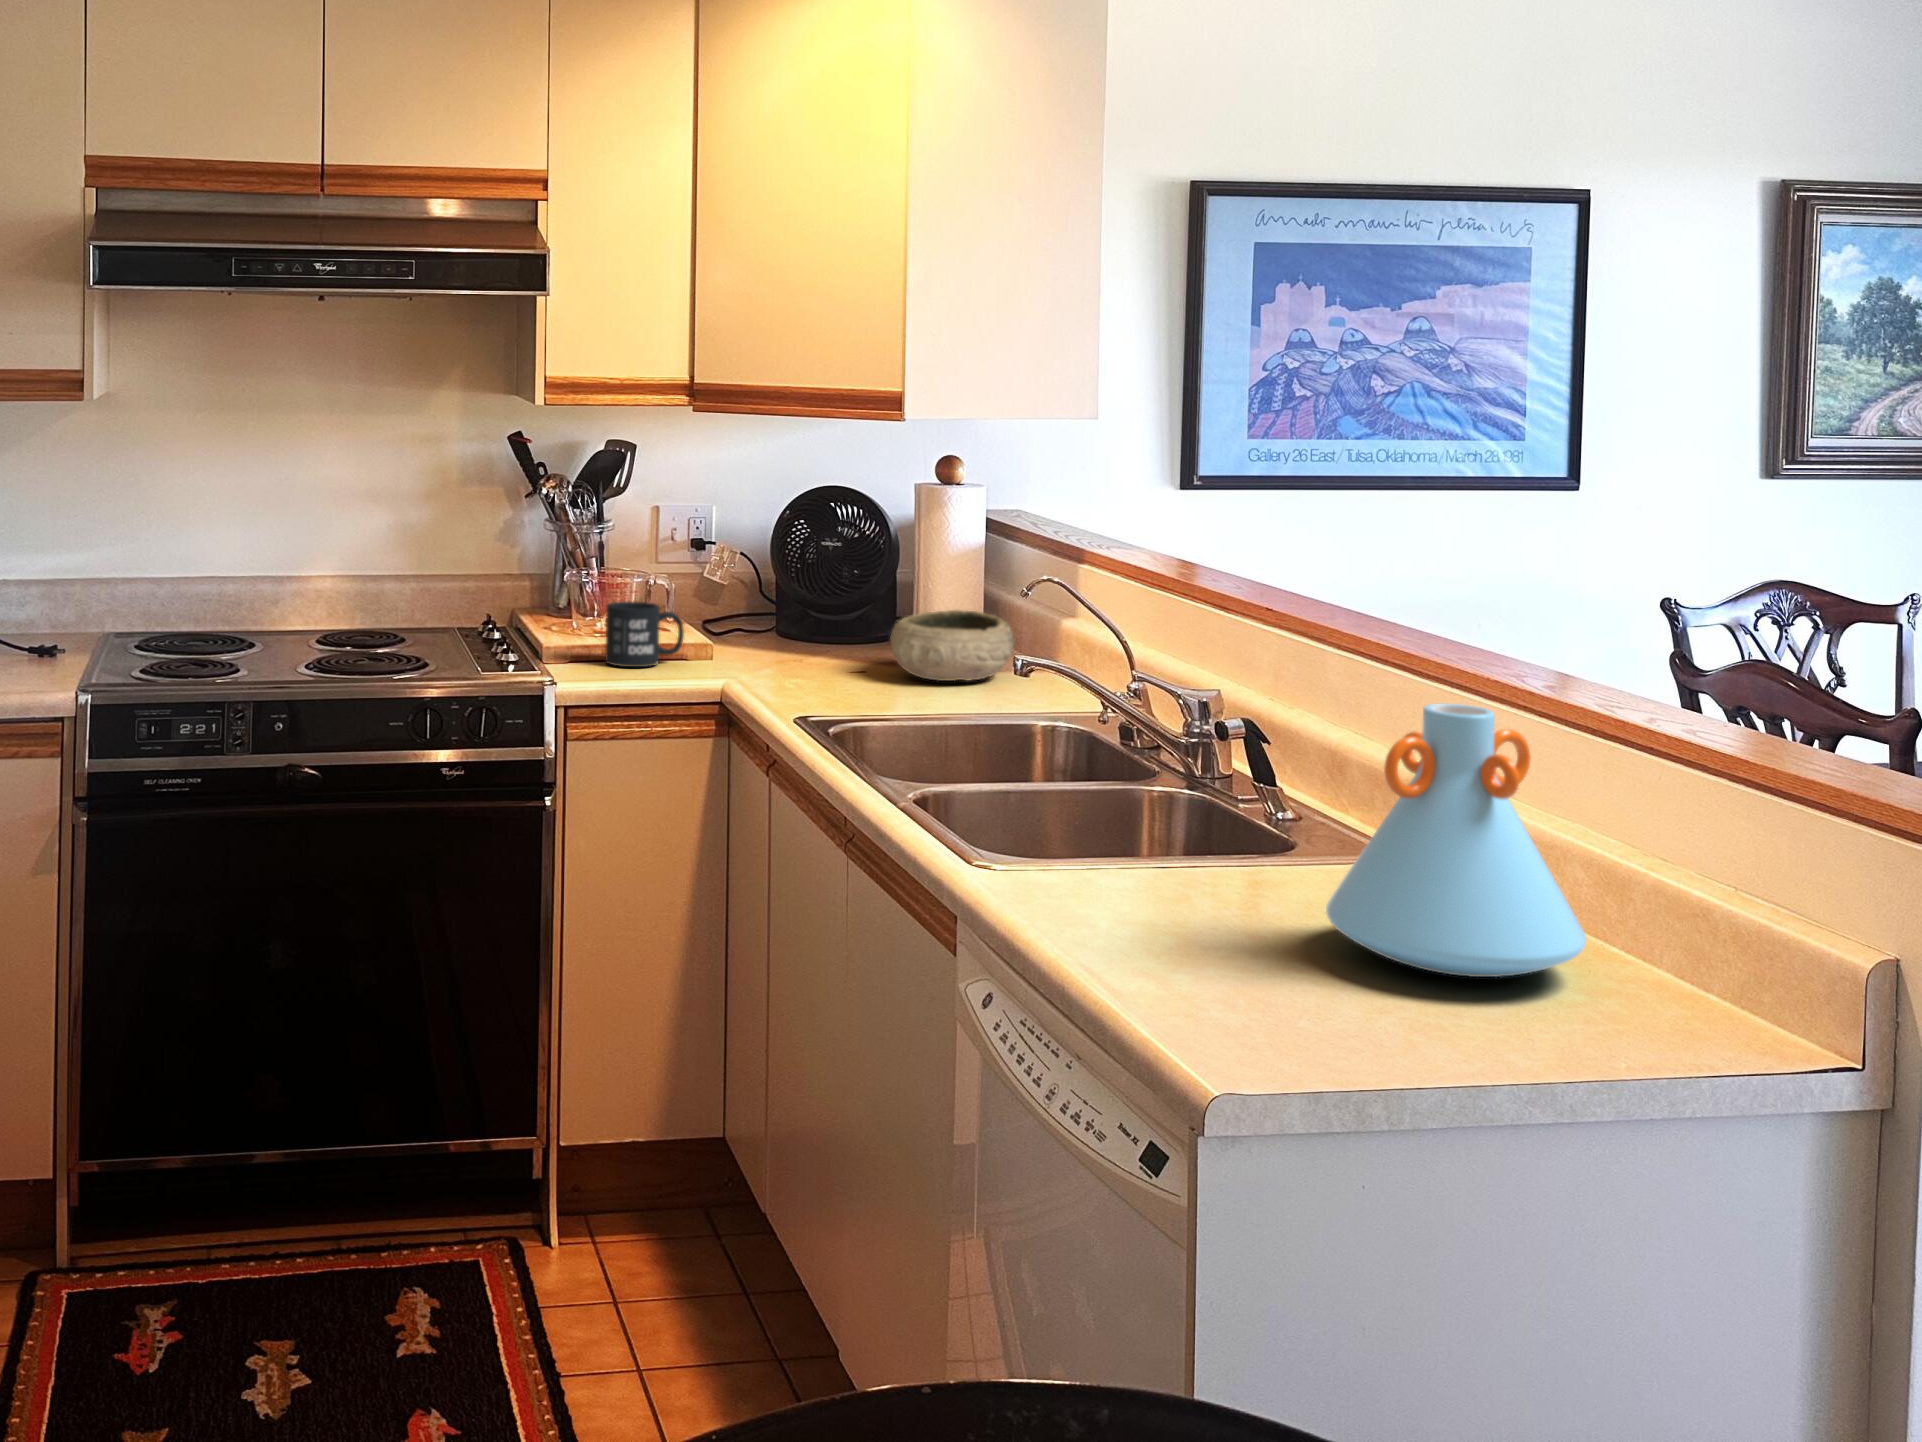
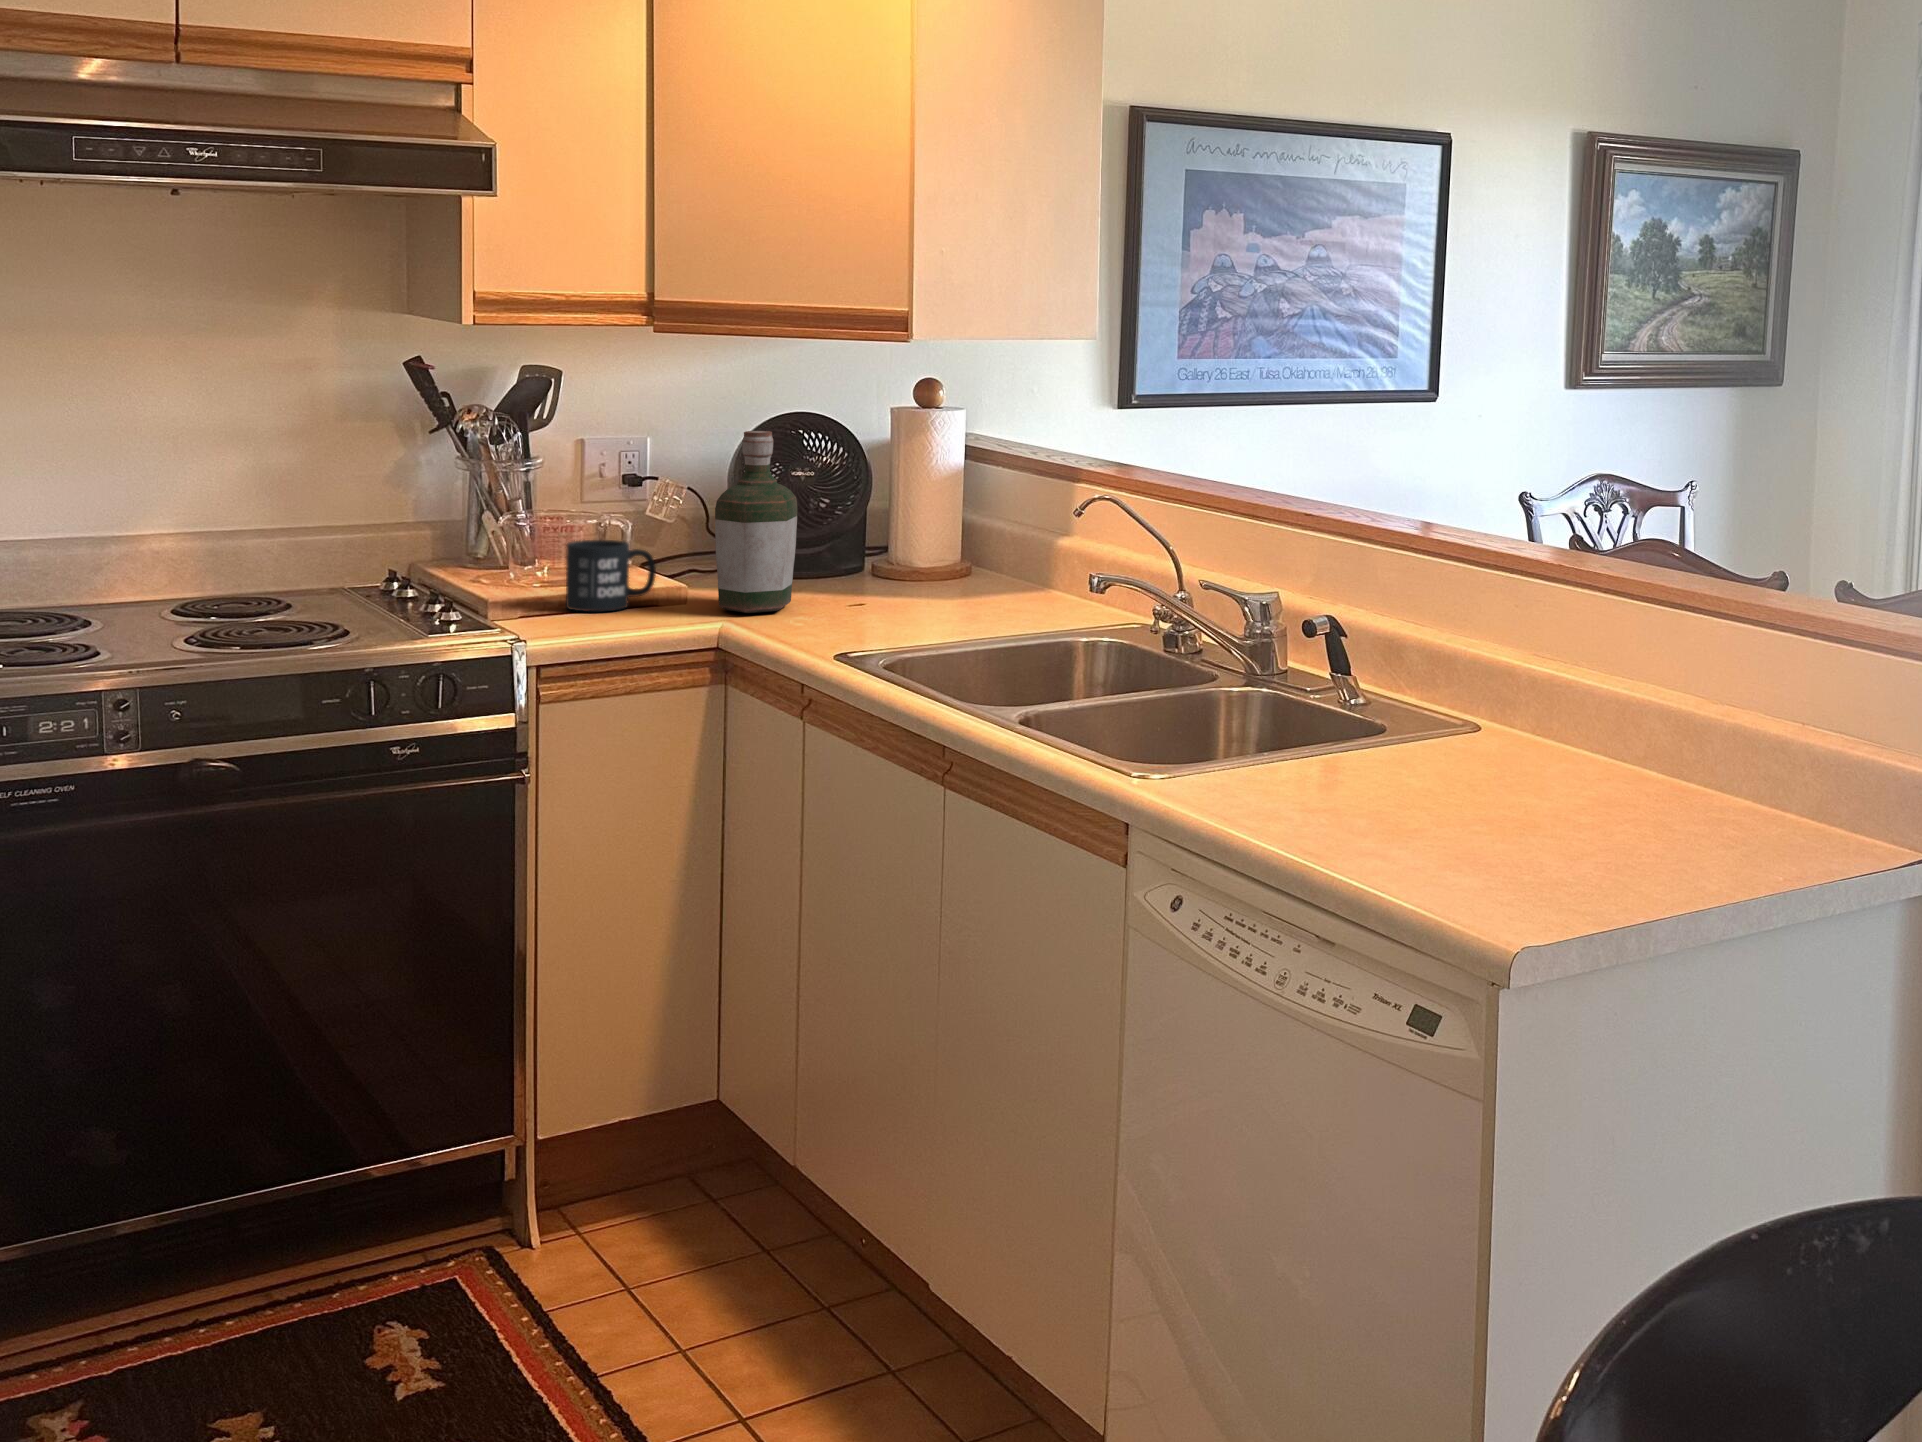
bottle: none [729,507,807,677] -> present [715,431,798,613]
bowl: present [890,610,1014,681] -> none [886,533,1011,603]
vase: present [1326,704,1586,977] -> none [1487,580,1709,821]

